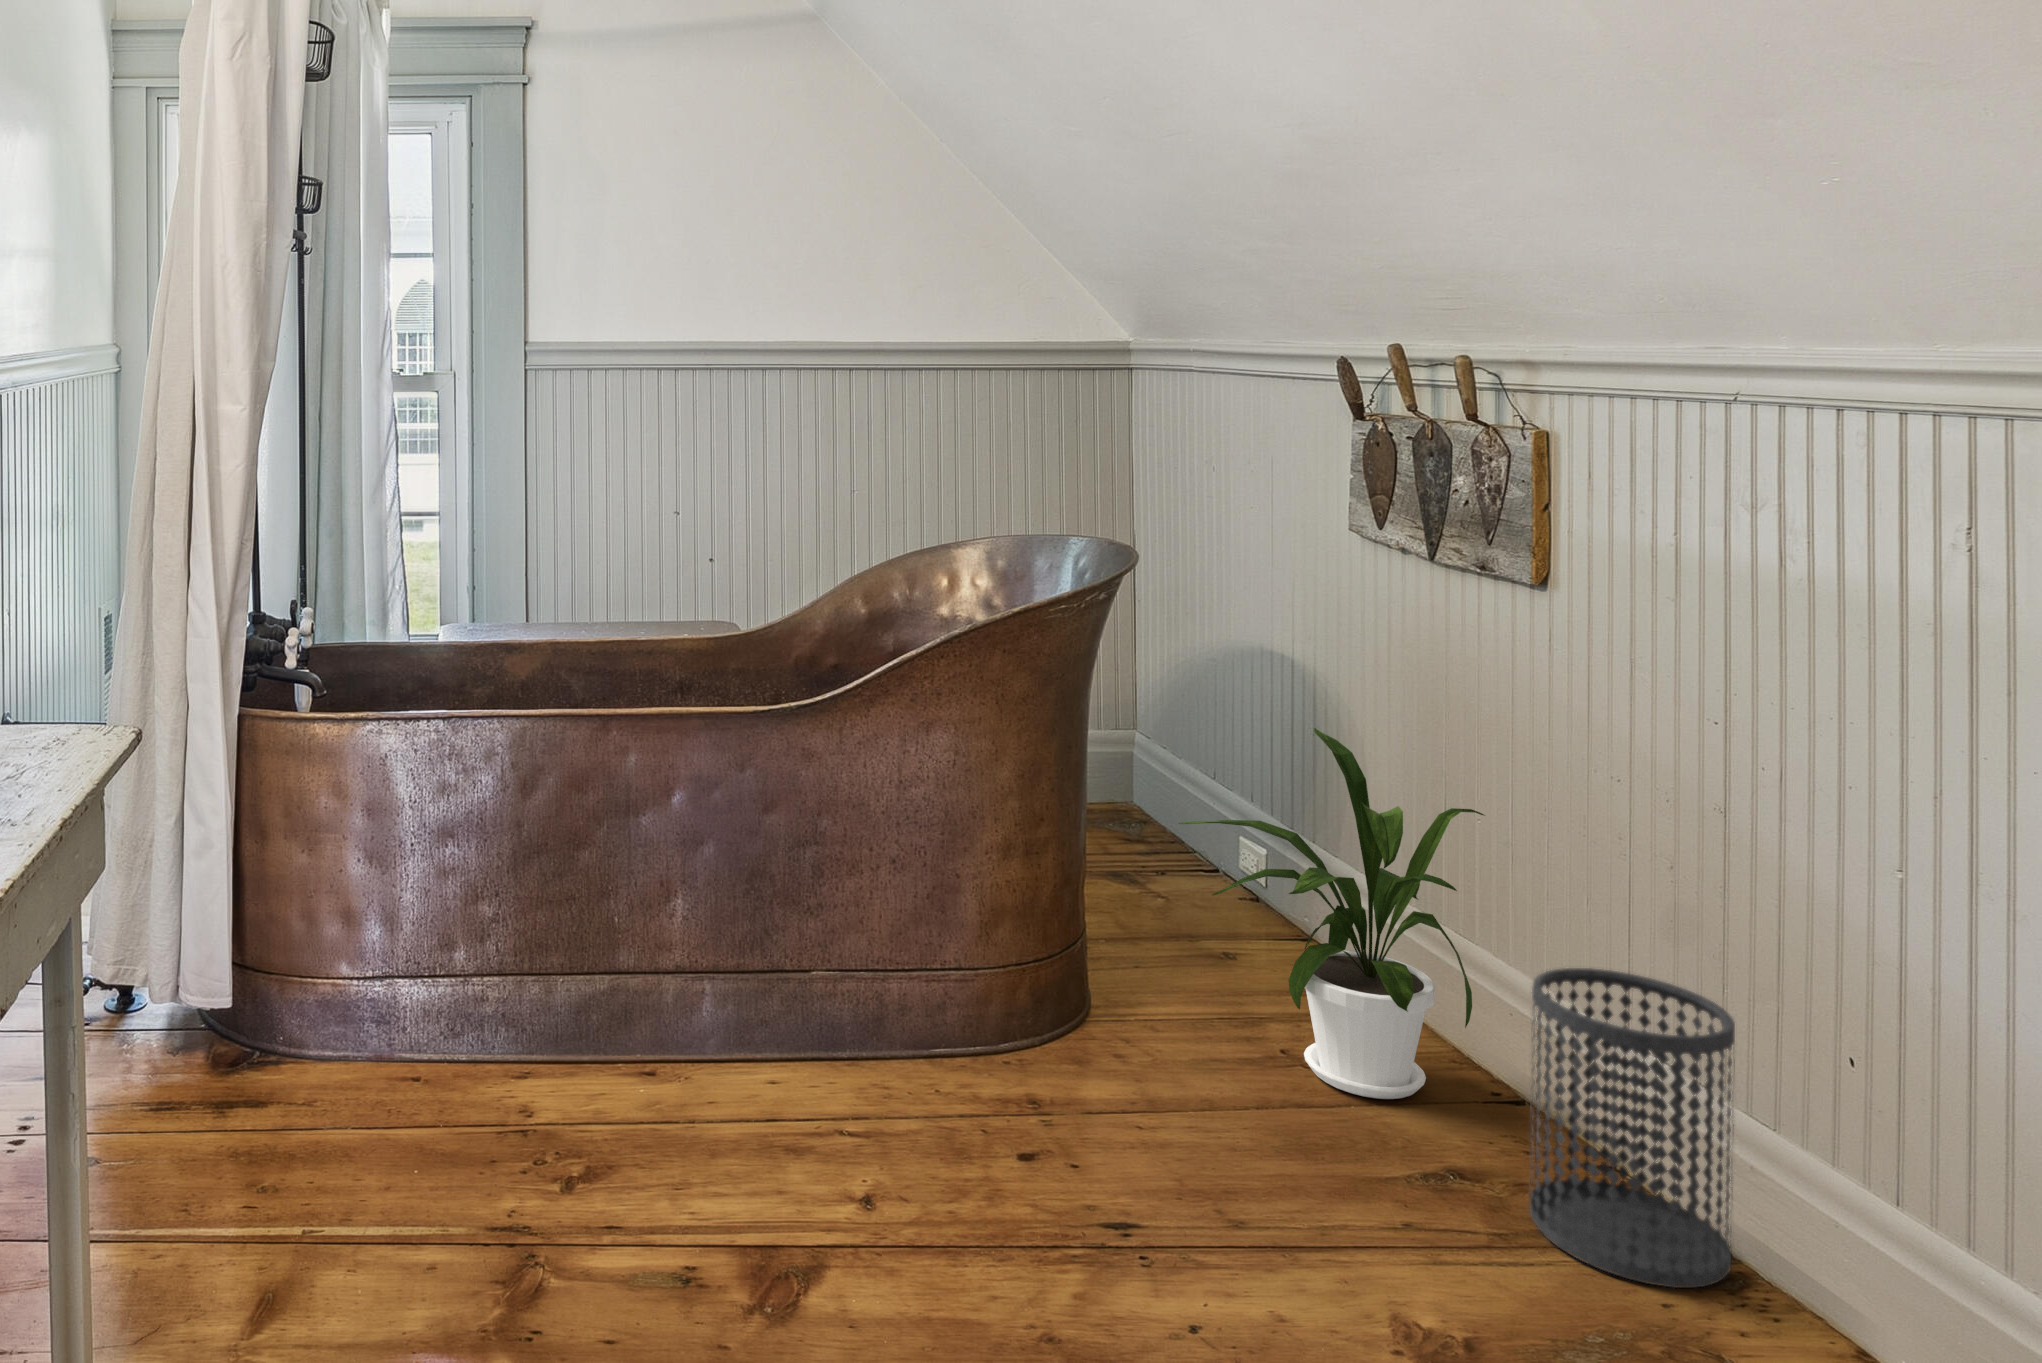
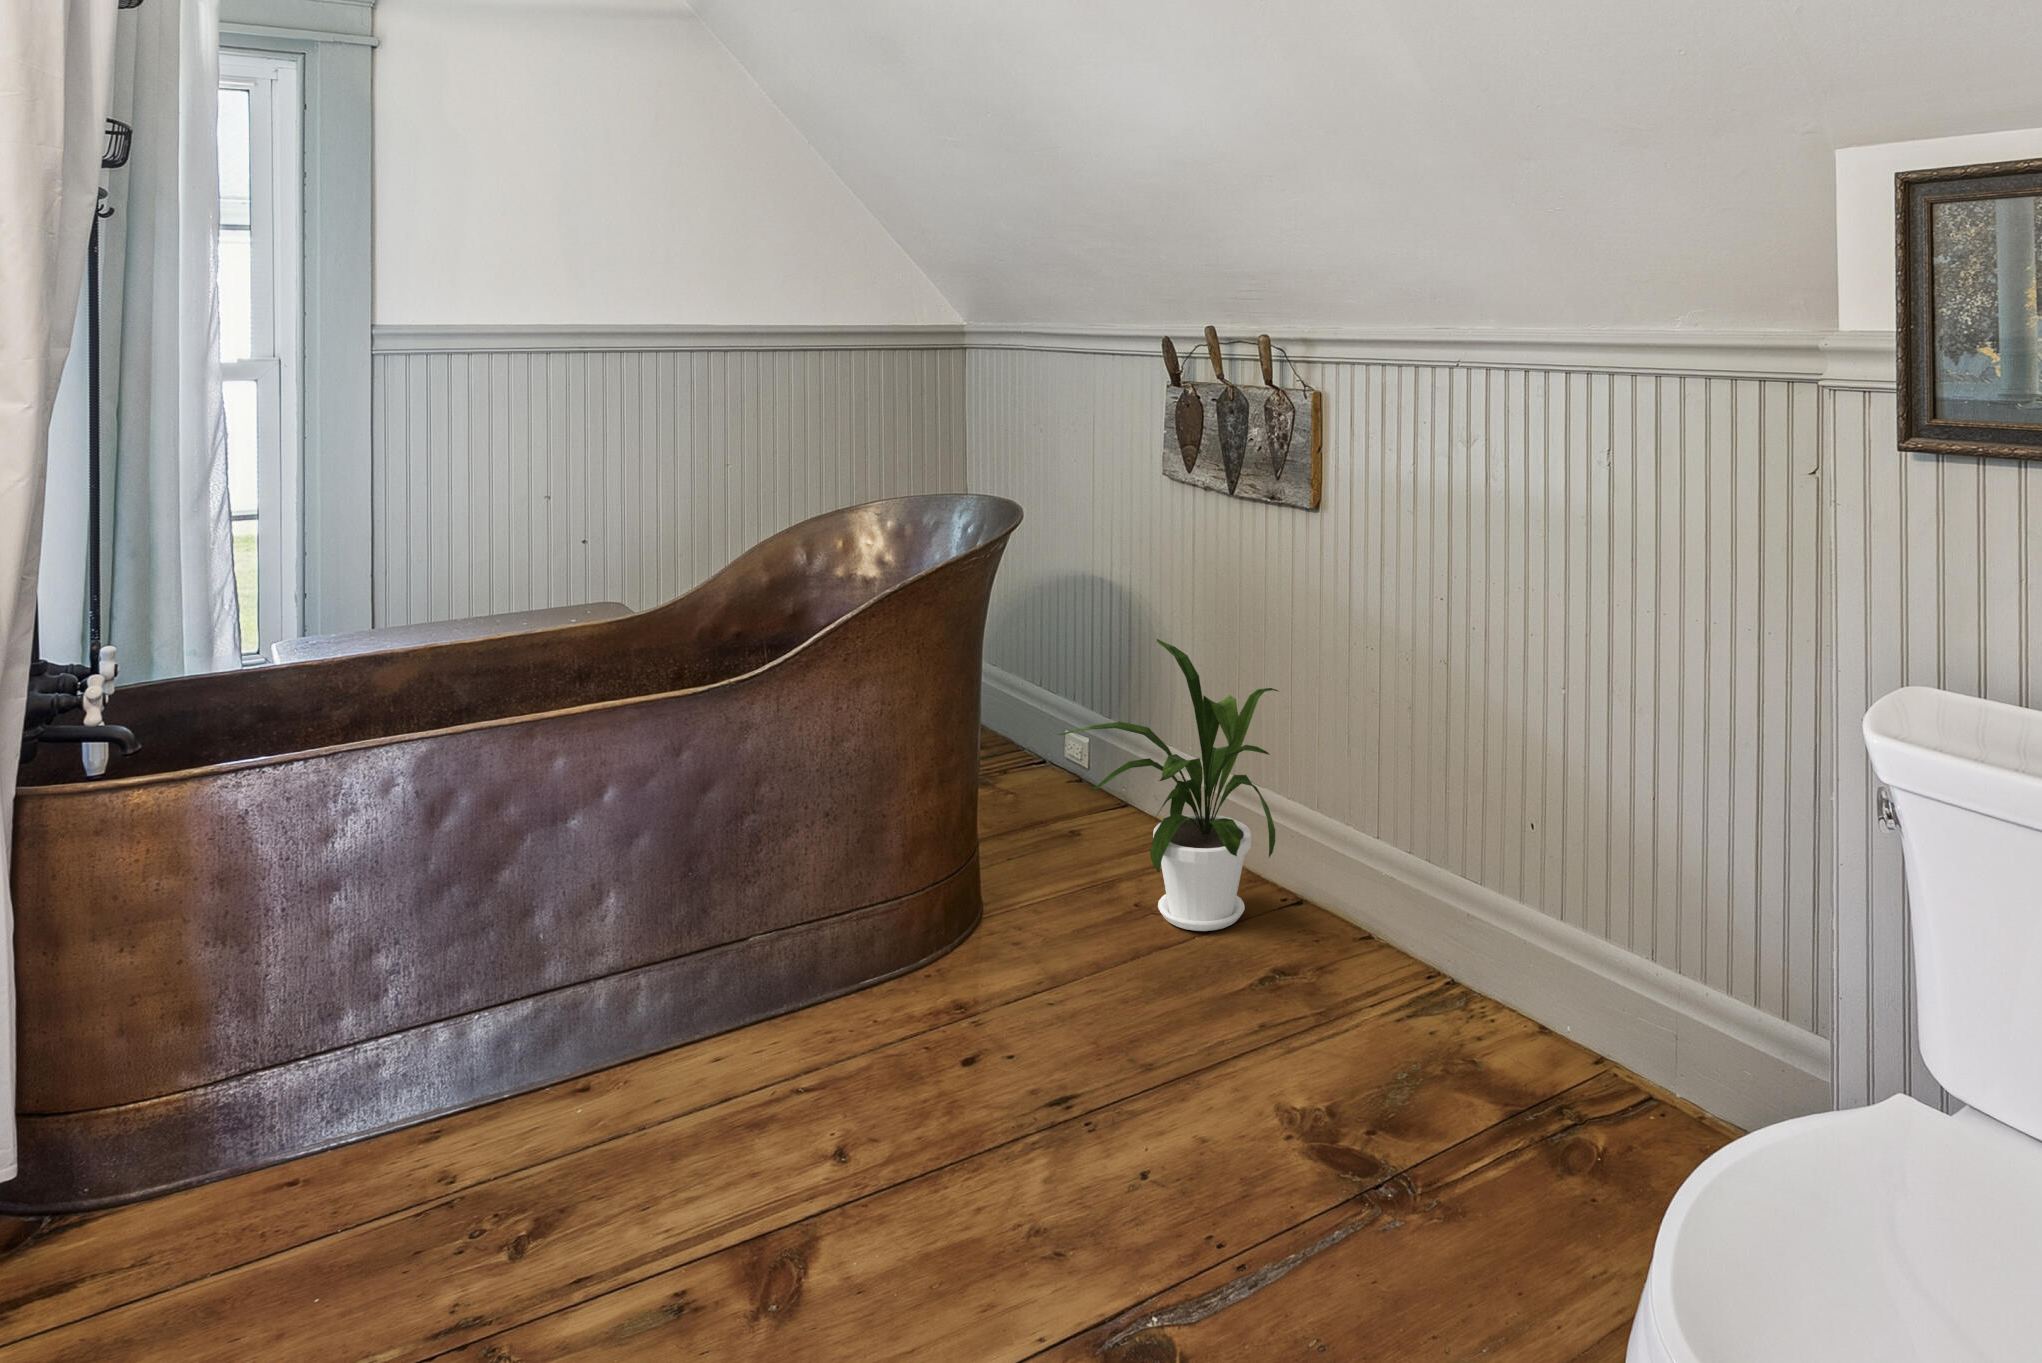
wastebasket: present [1529,968,1735,1288] -> none [1336,797,1464,1026]

